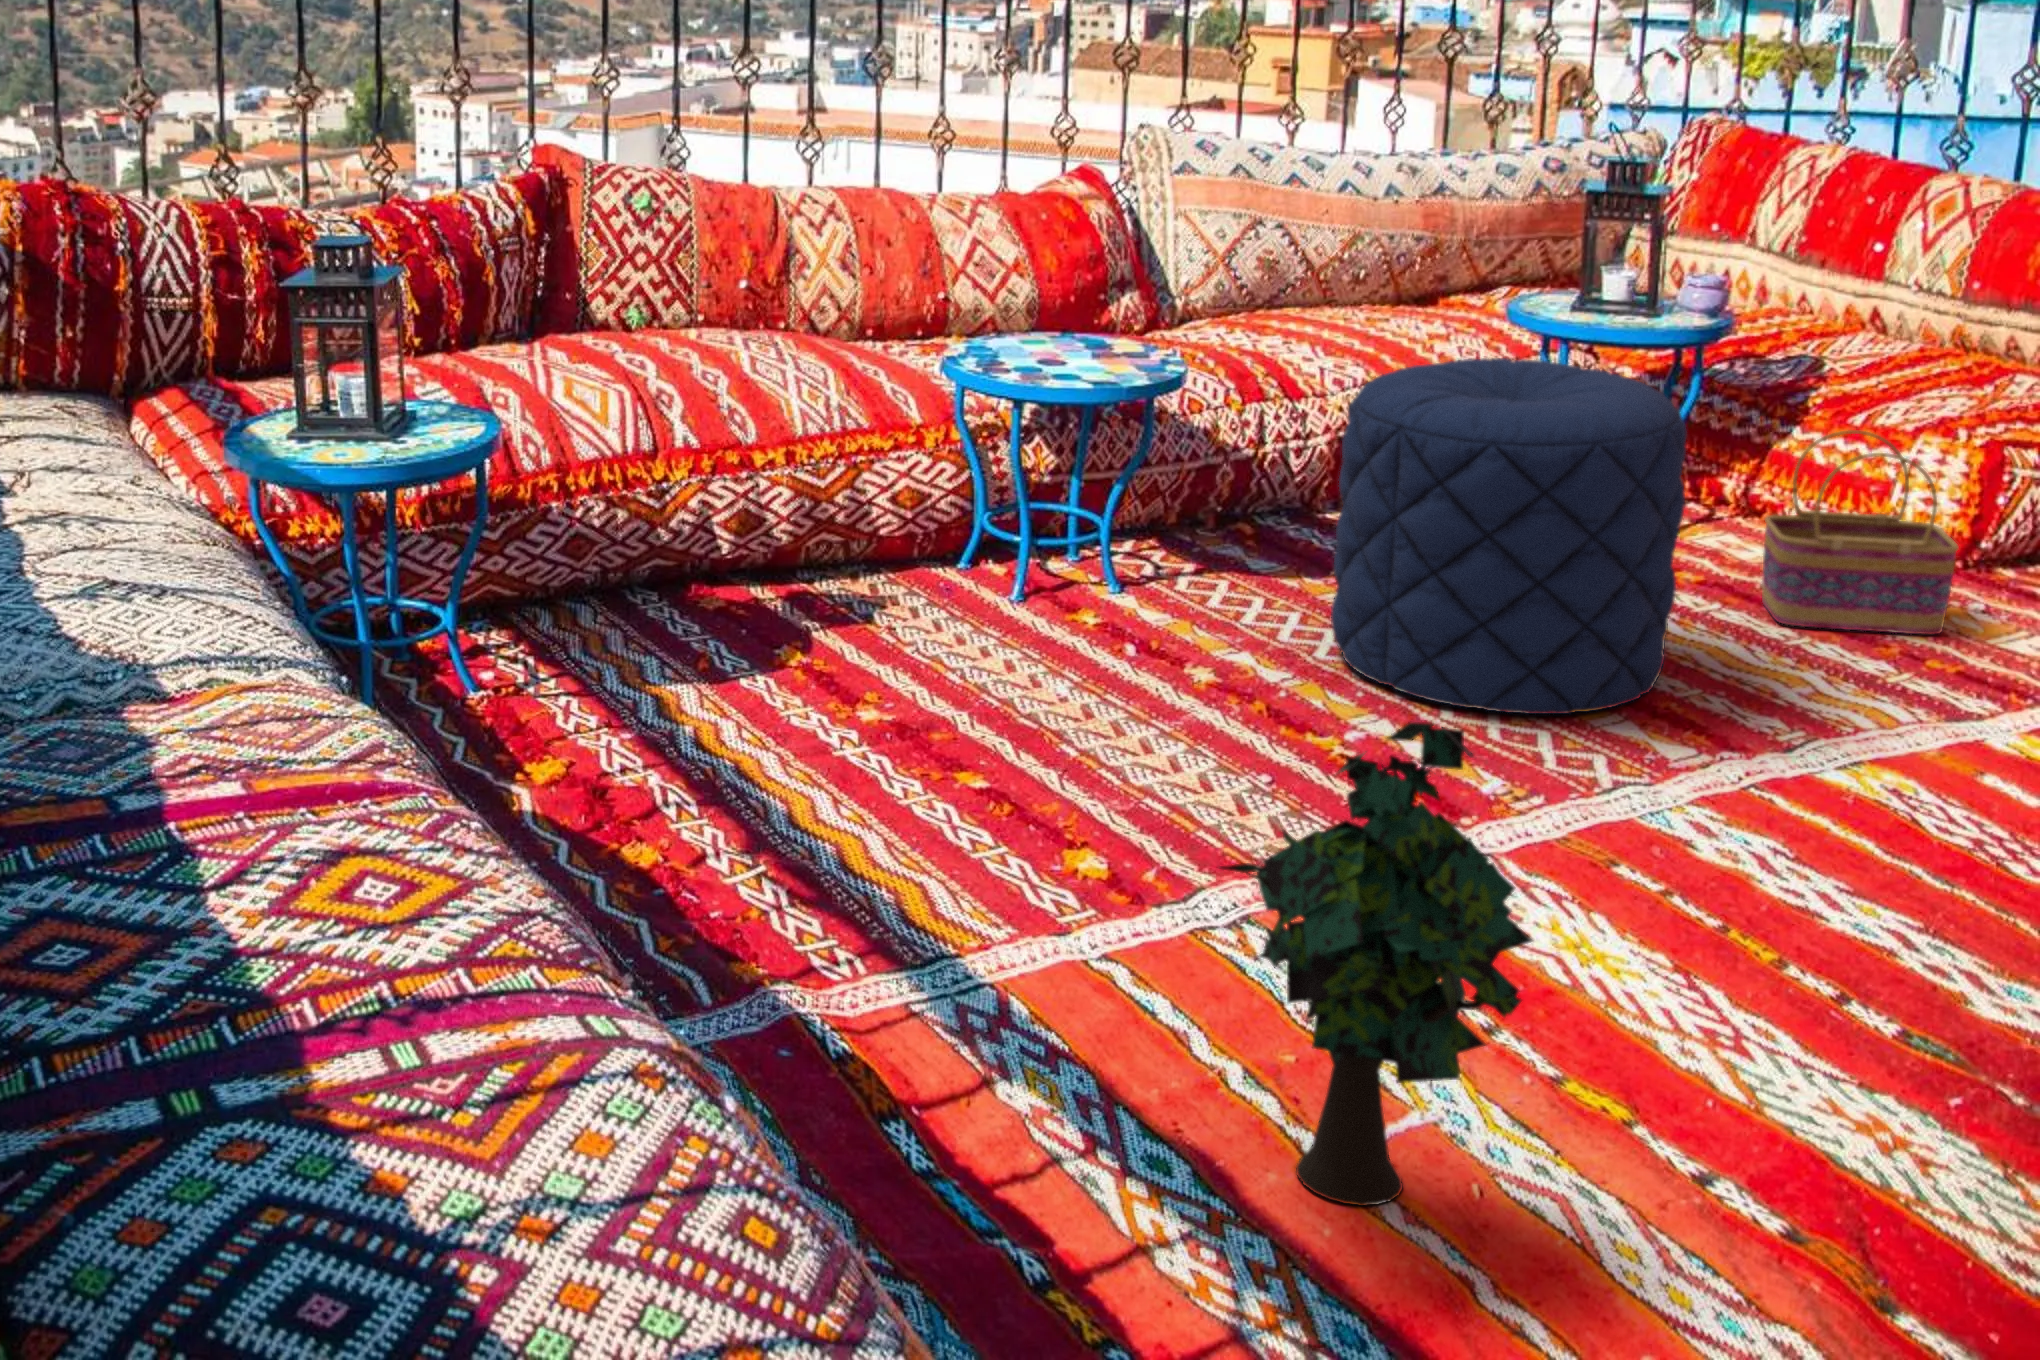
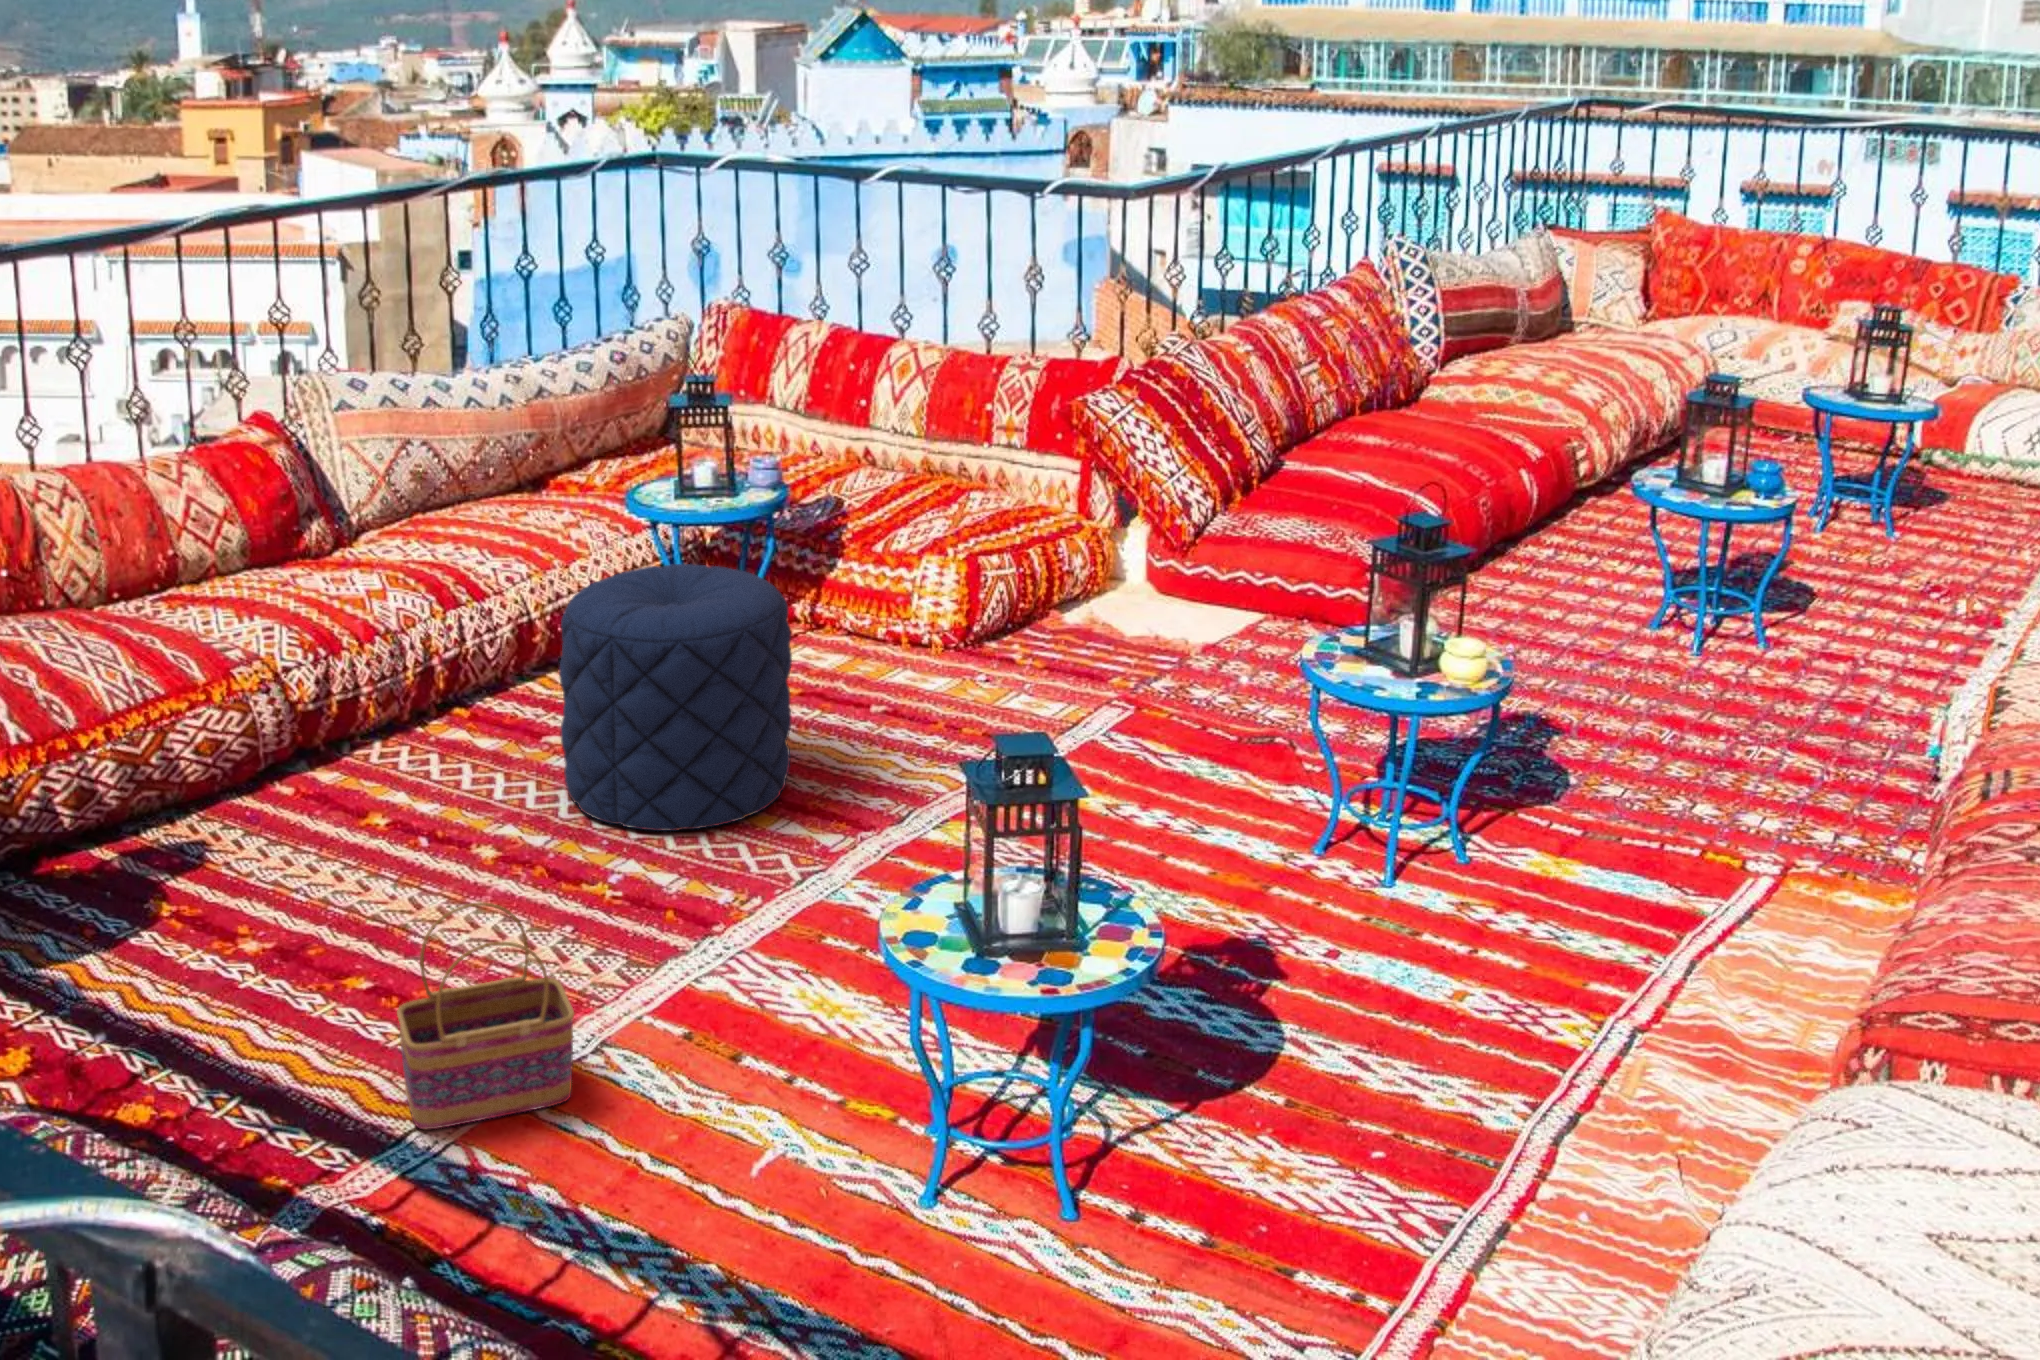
basket: present [1762,430,1959,634] -> present [397,902,574,1129]
decorative plant: present [1219,722,1532,1205] -> none [652,903,864,1252]

